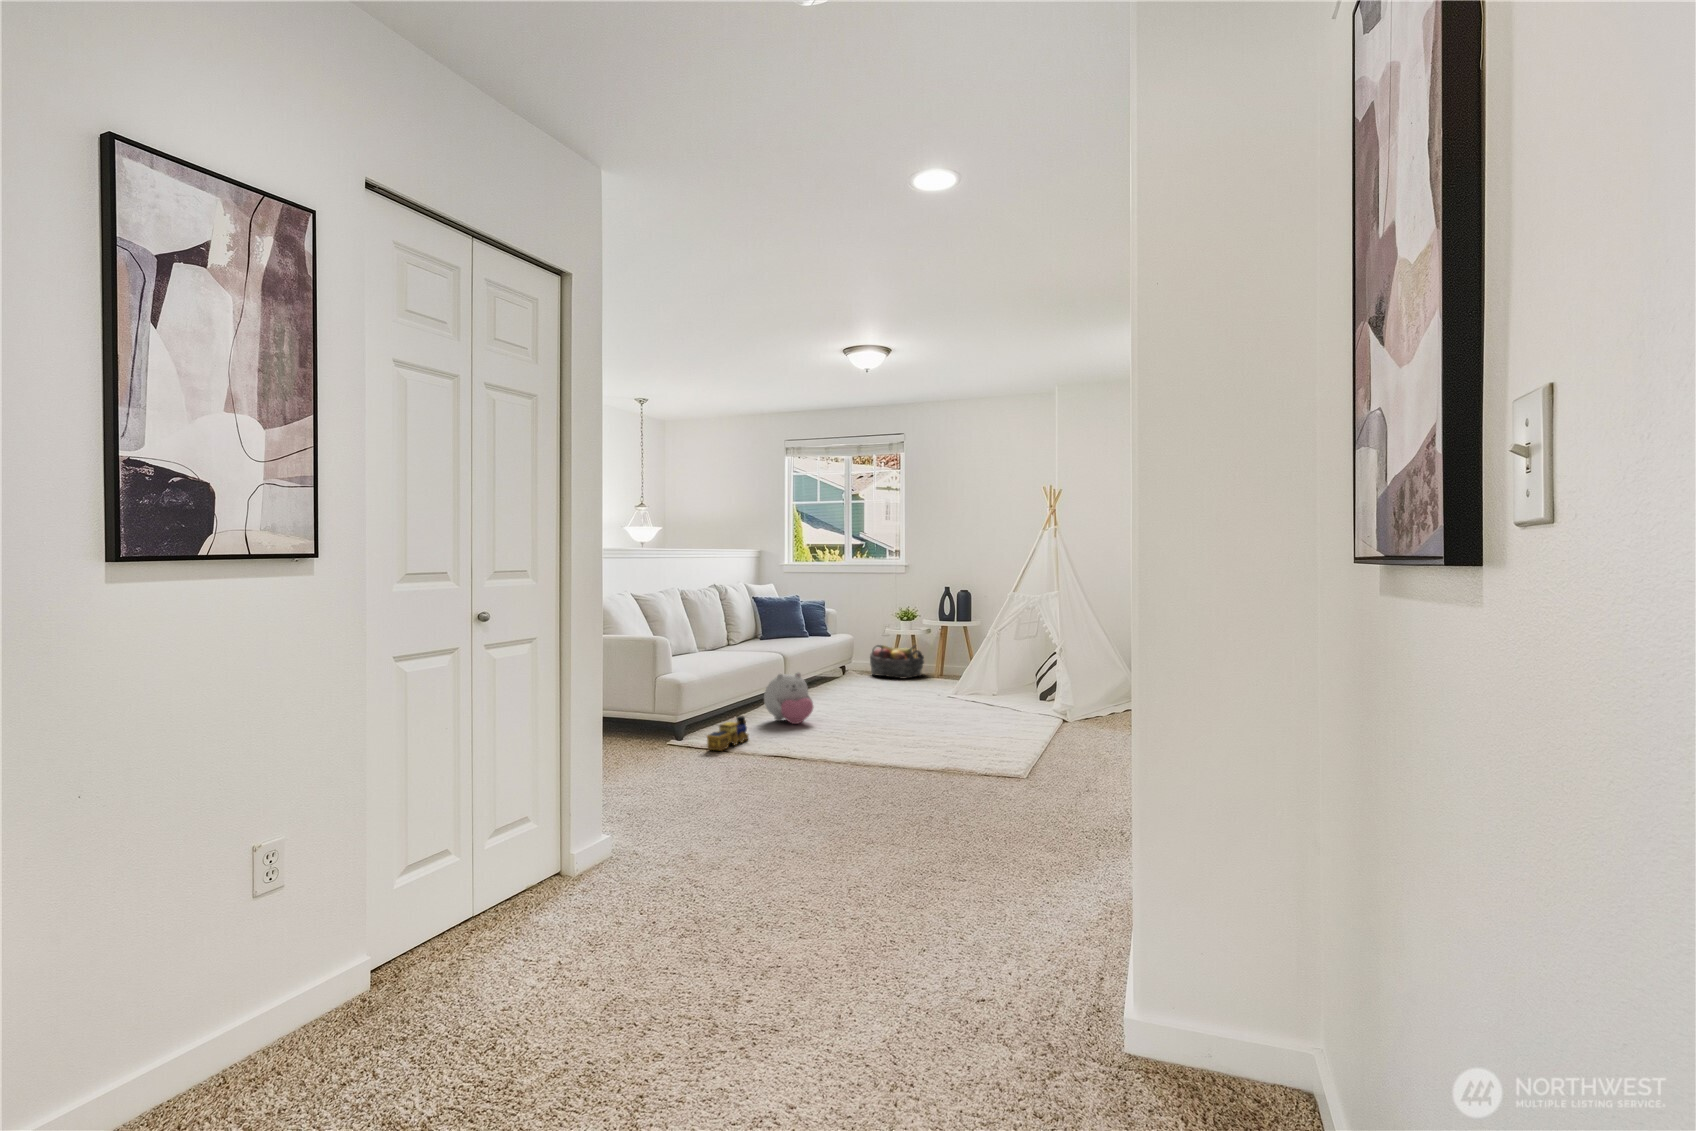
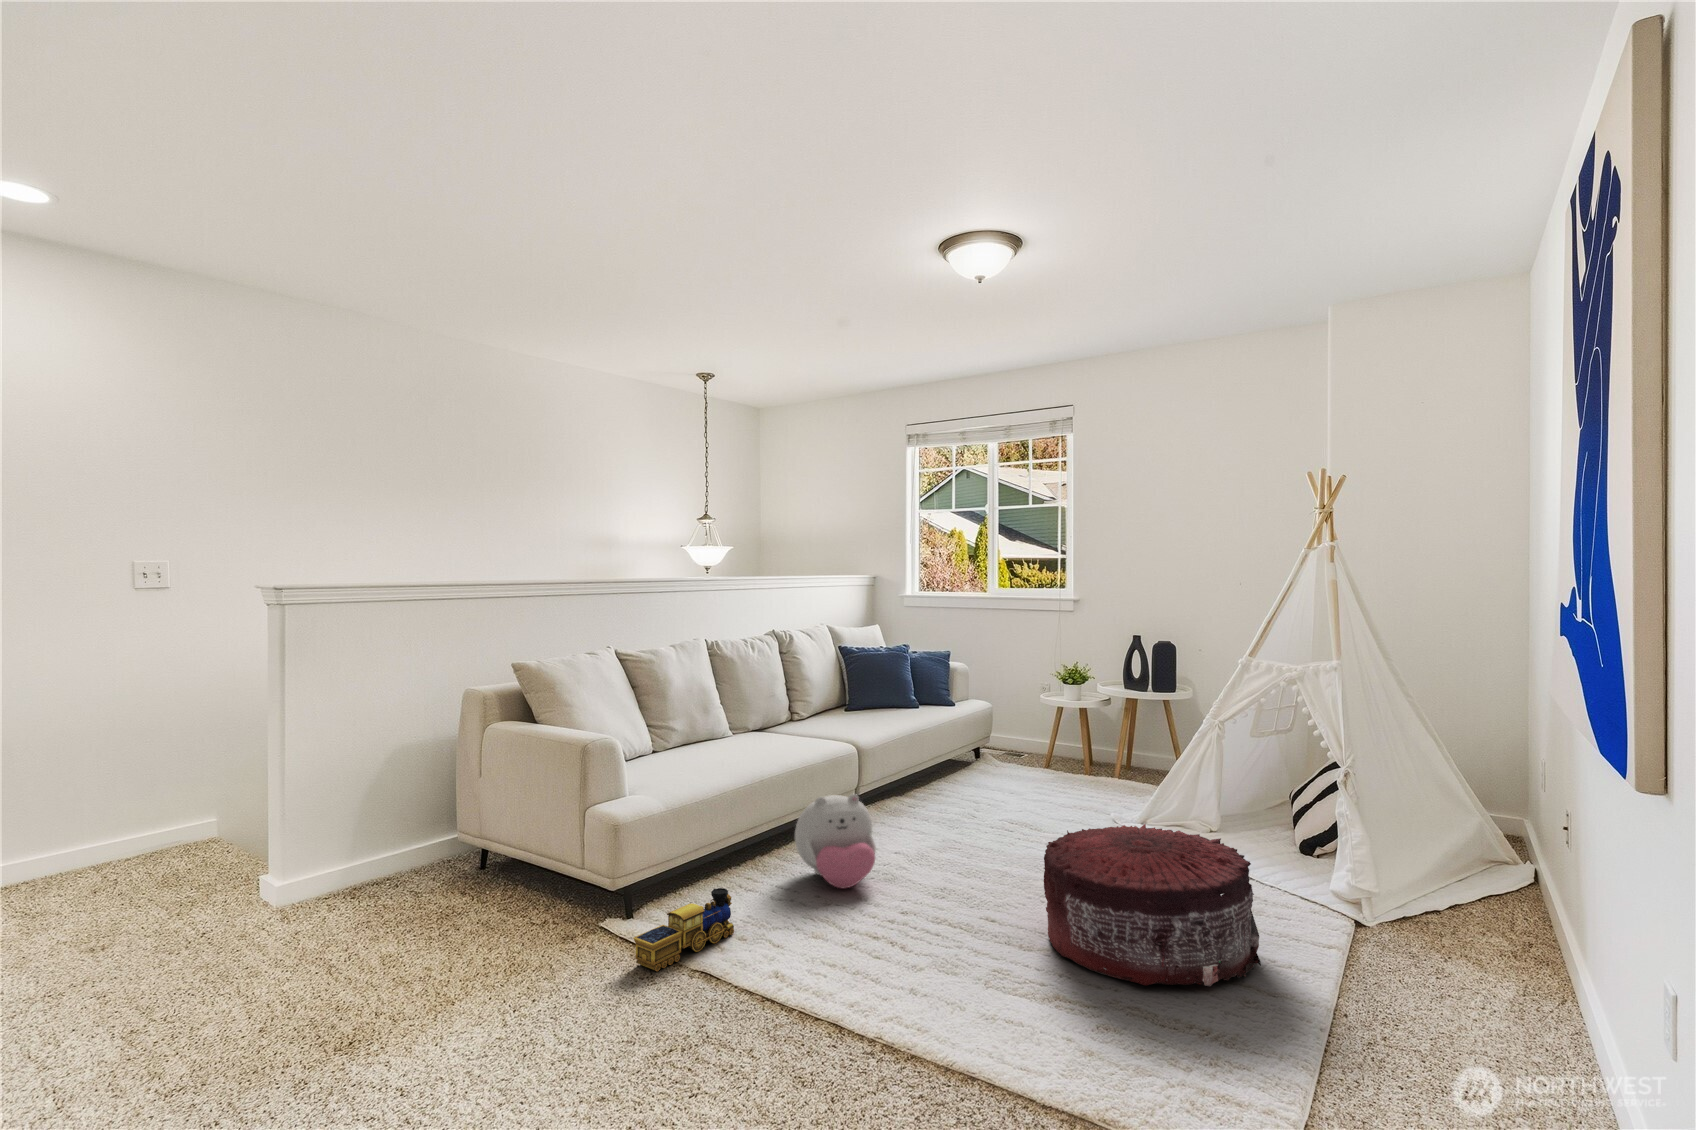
basket: present [870,645,924,678] -> none [1018,717,1101,774]
pouf: none [910,675,1016,739] -> present [1044,824,1261,986]

